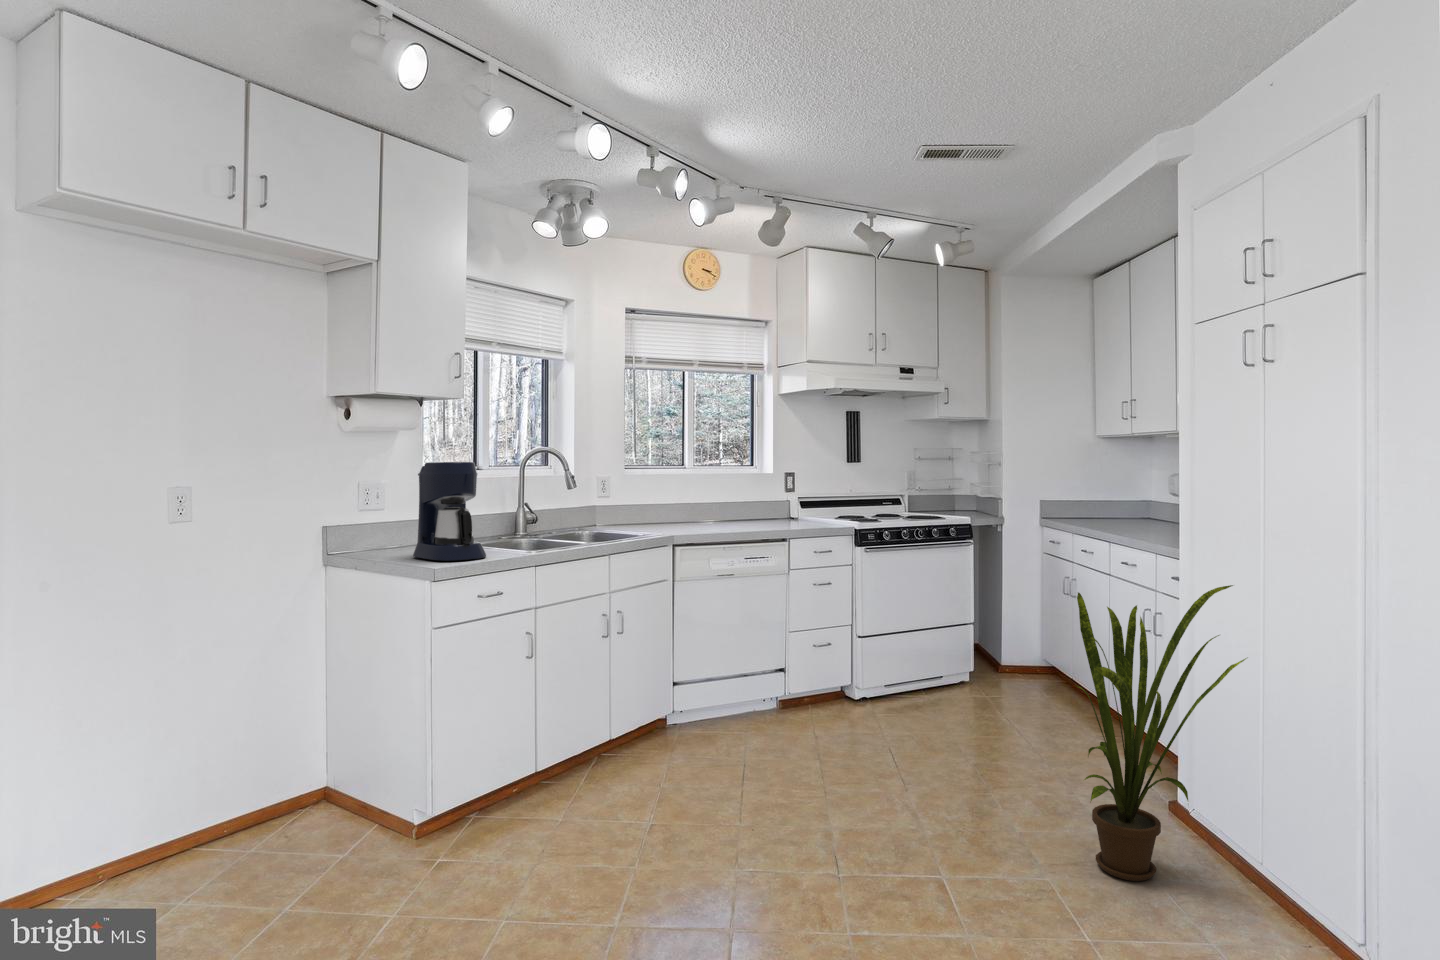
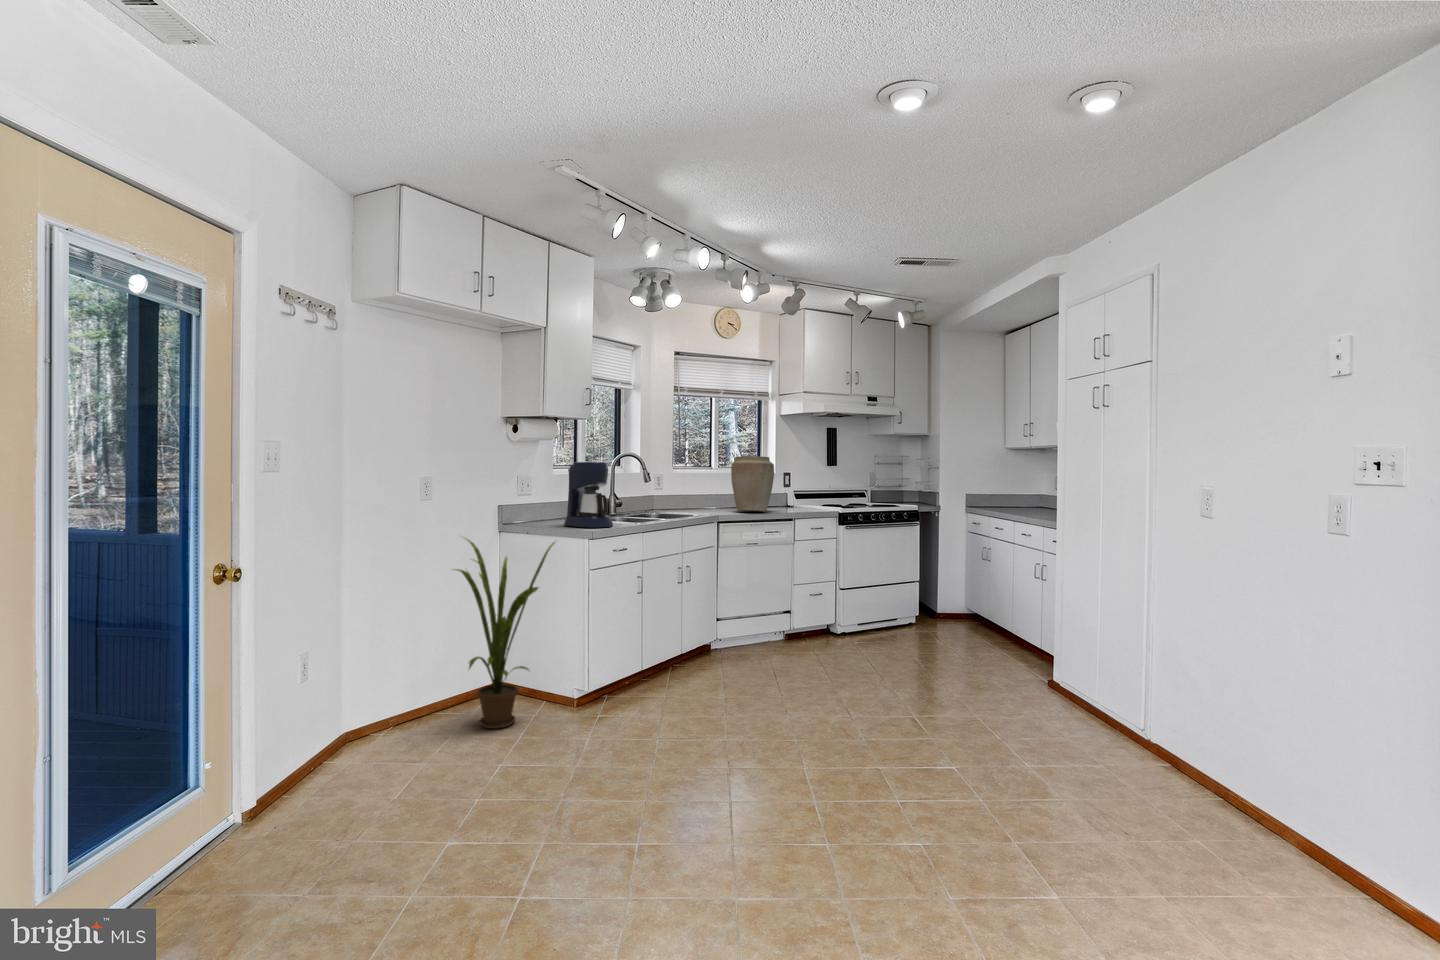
vase: none [696,451,757,529] -> present [731,456,774,512]
house plant: present [1075,585,1246,881] -> present [455,539,555,729]

